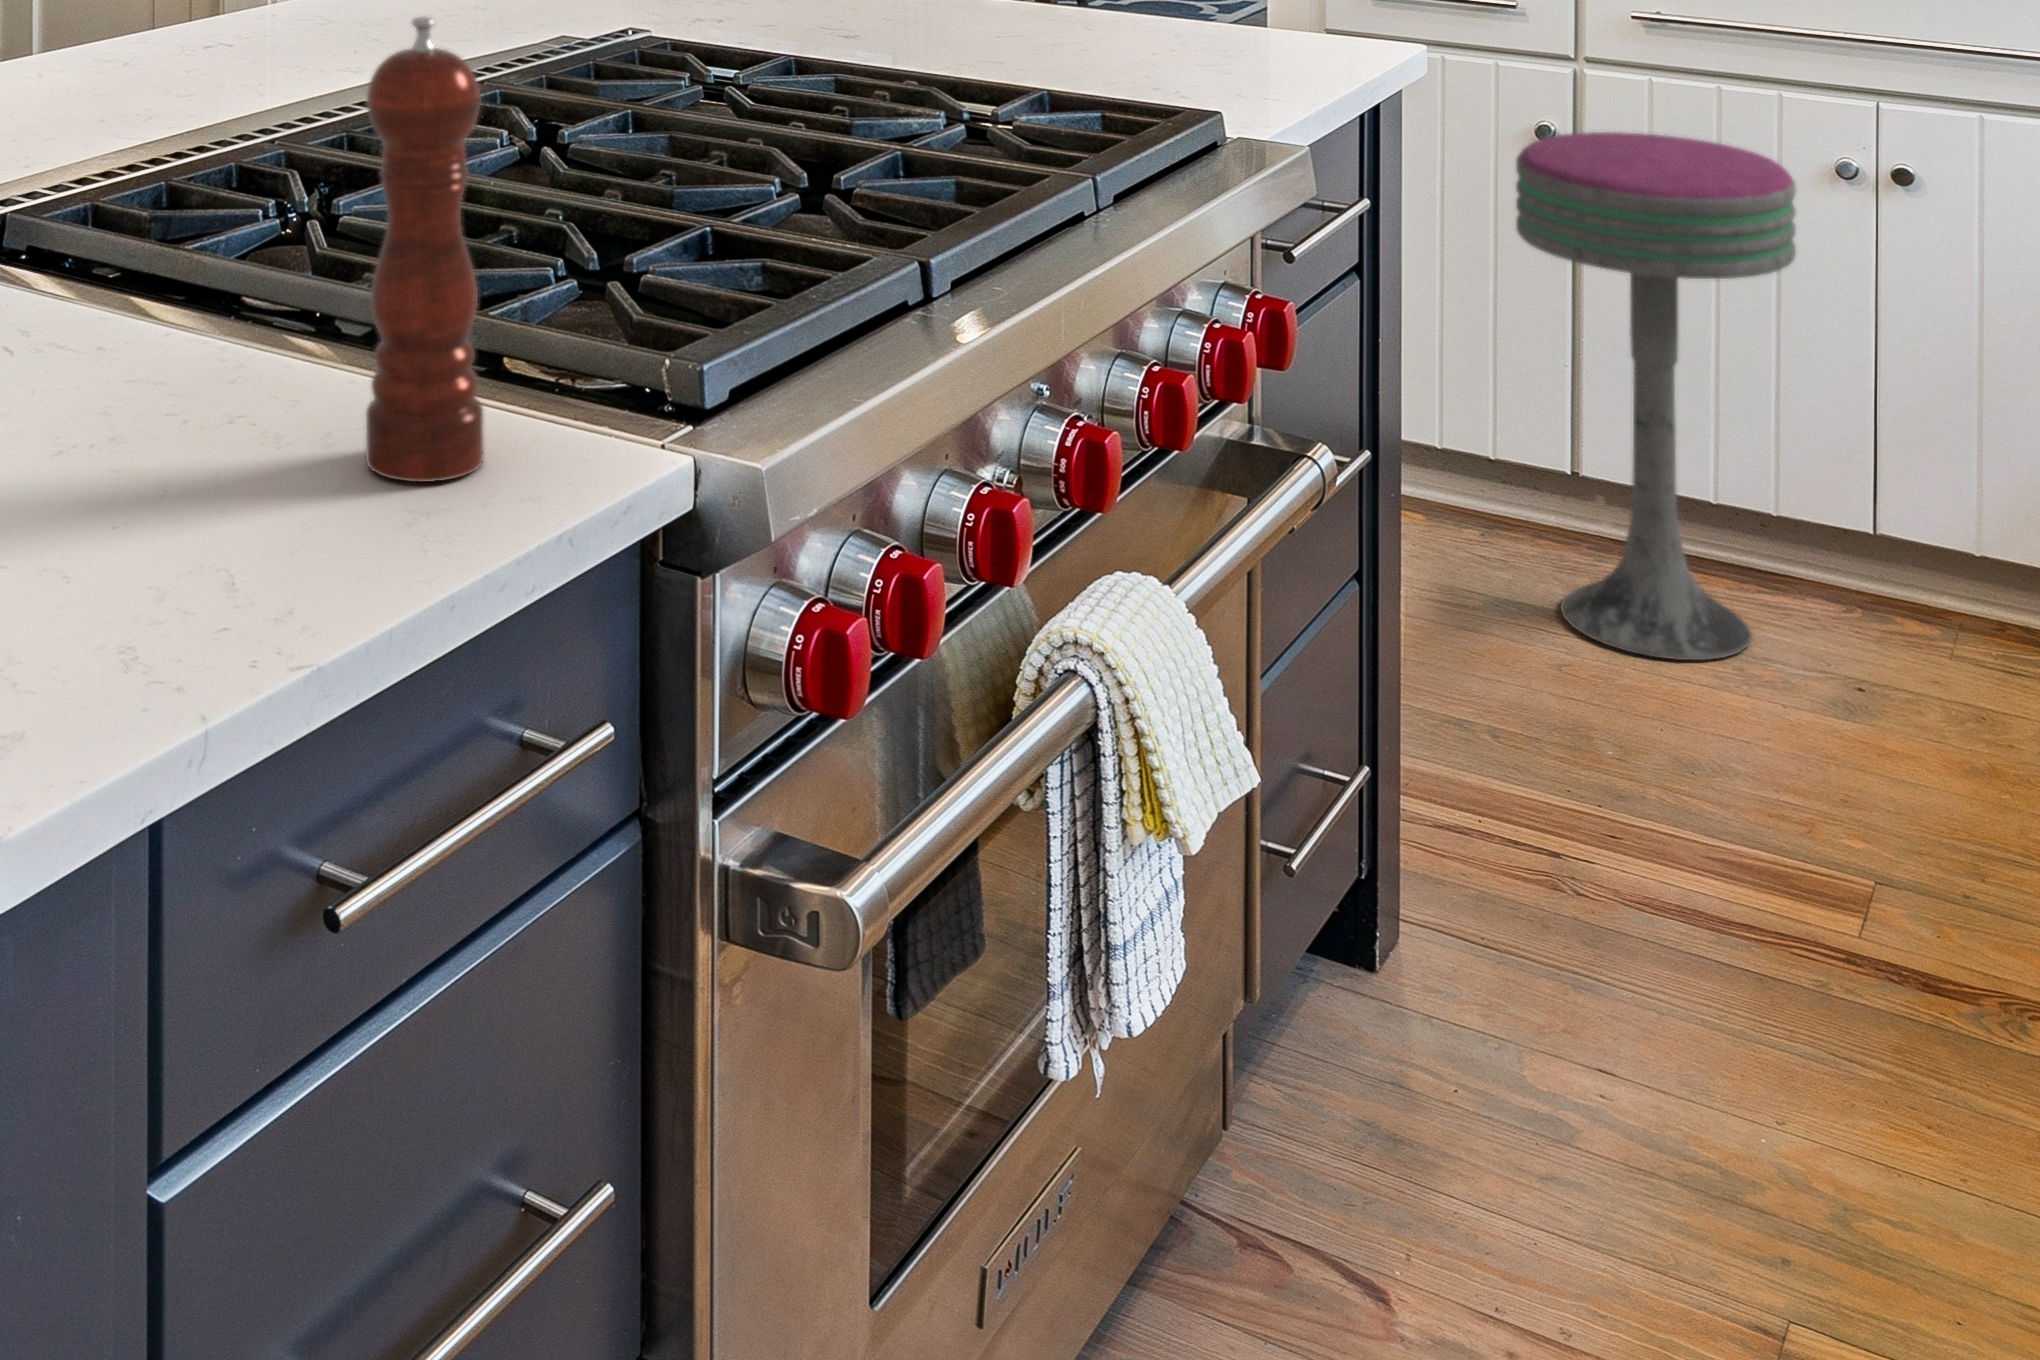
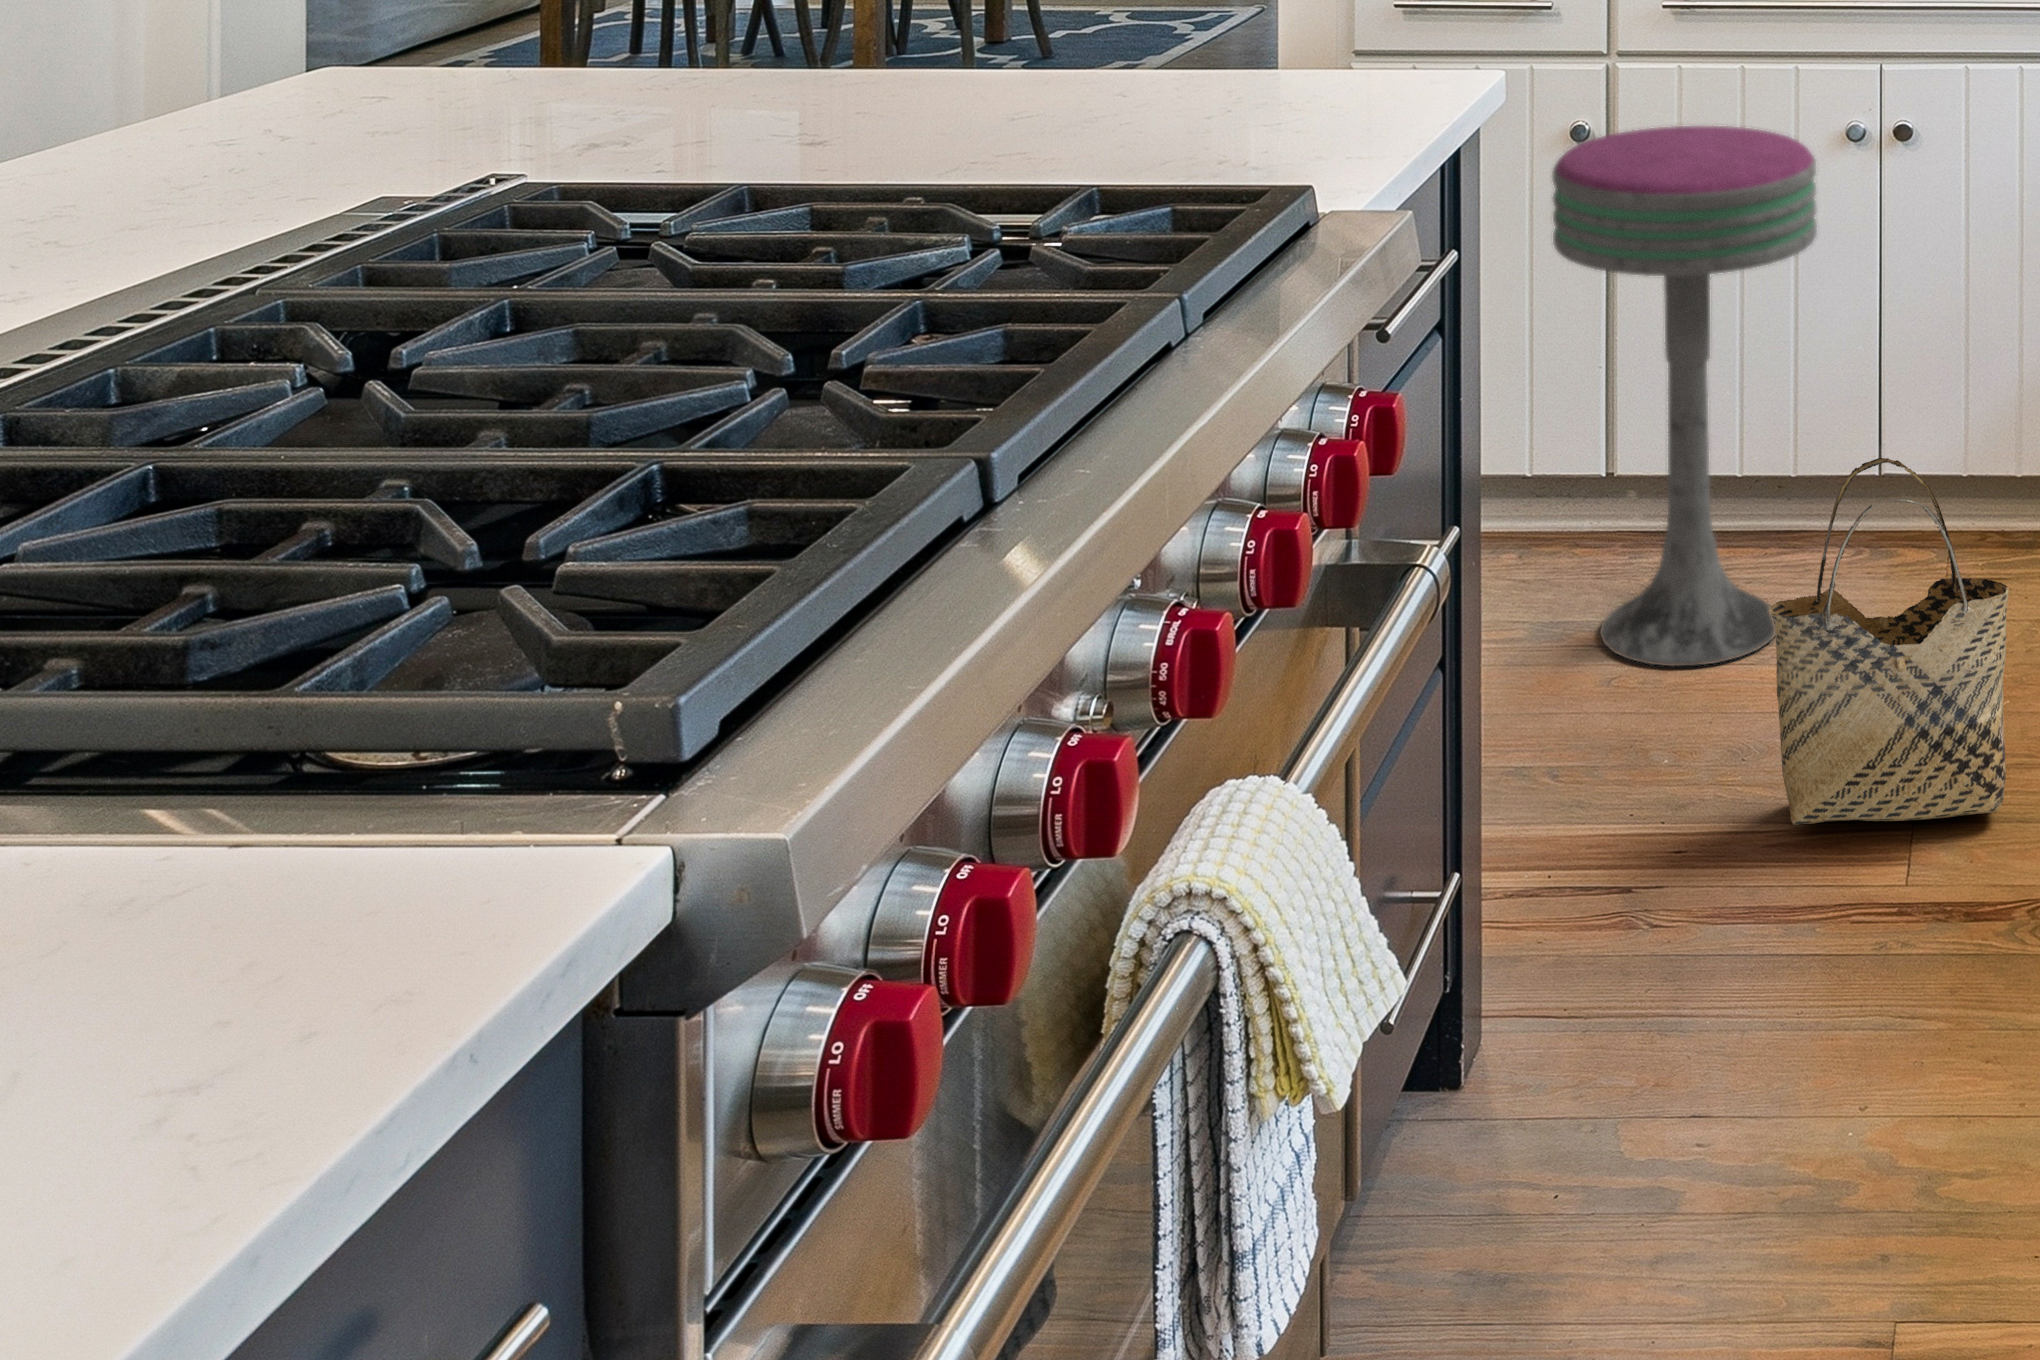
pepper mill: present [366,17,484,482] -> none [101,271,326,1024]
woven basket: none [1716,484,1990,866] -> present [1769,458,2009,825]

